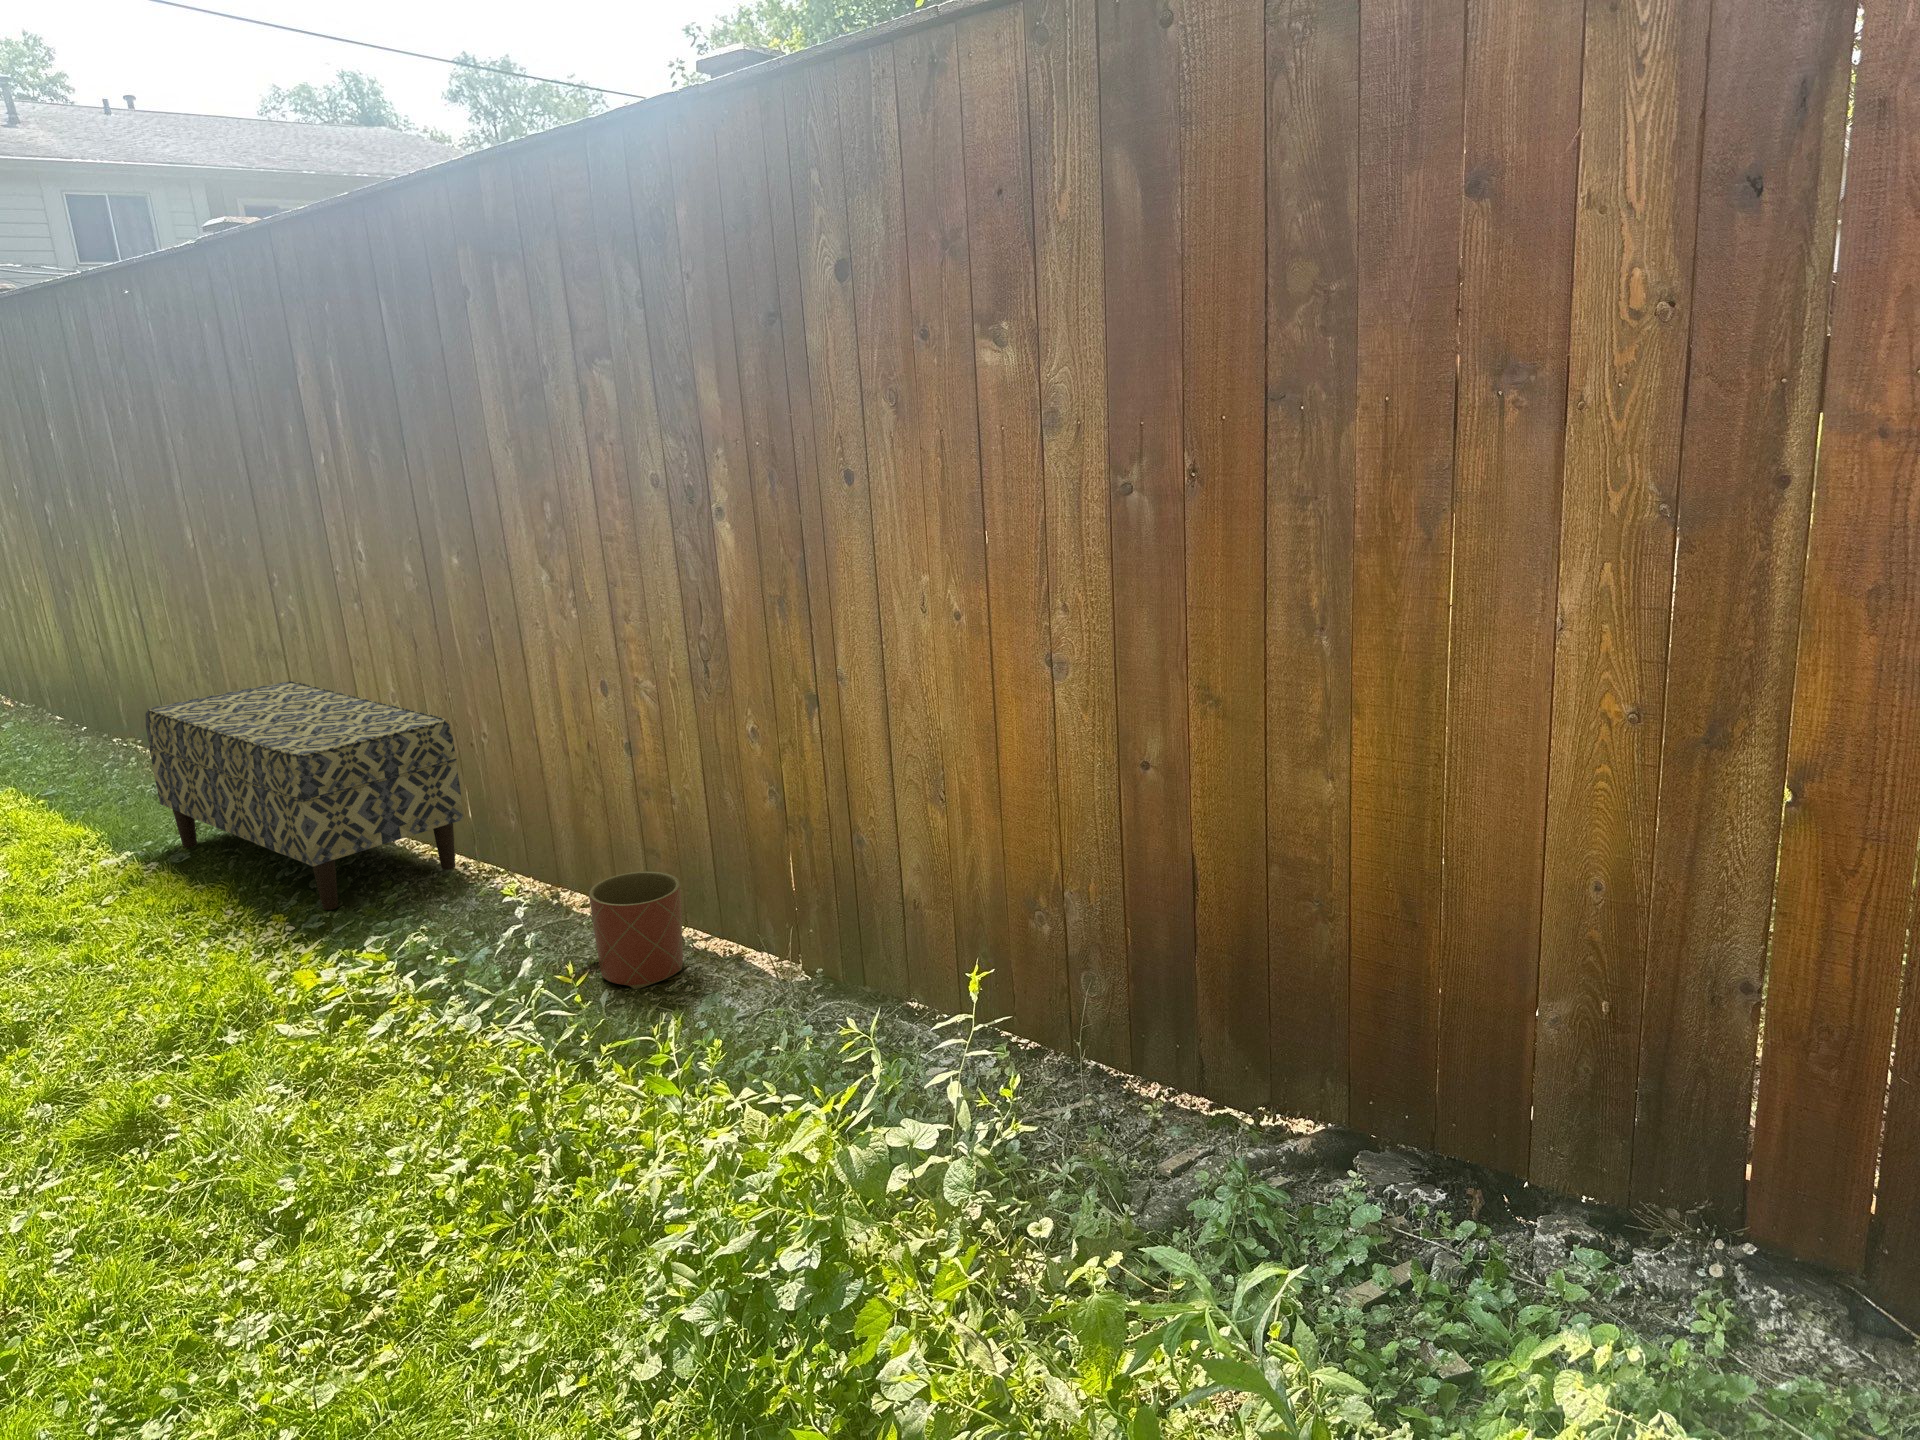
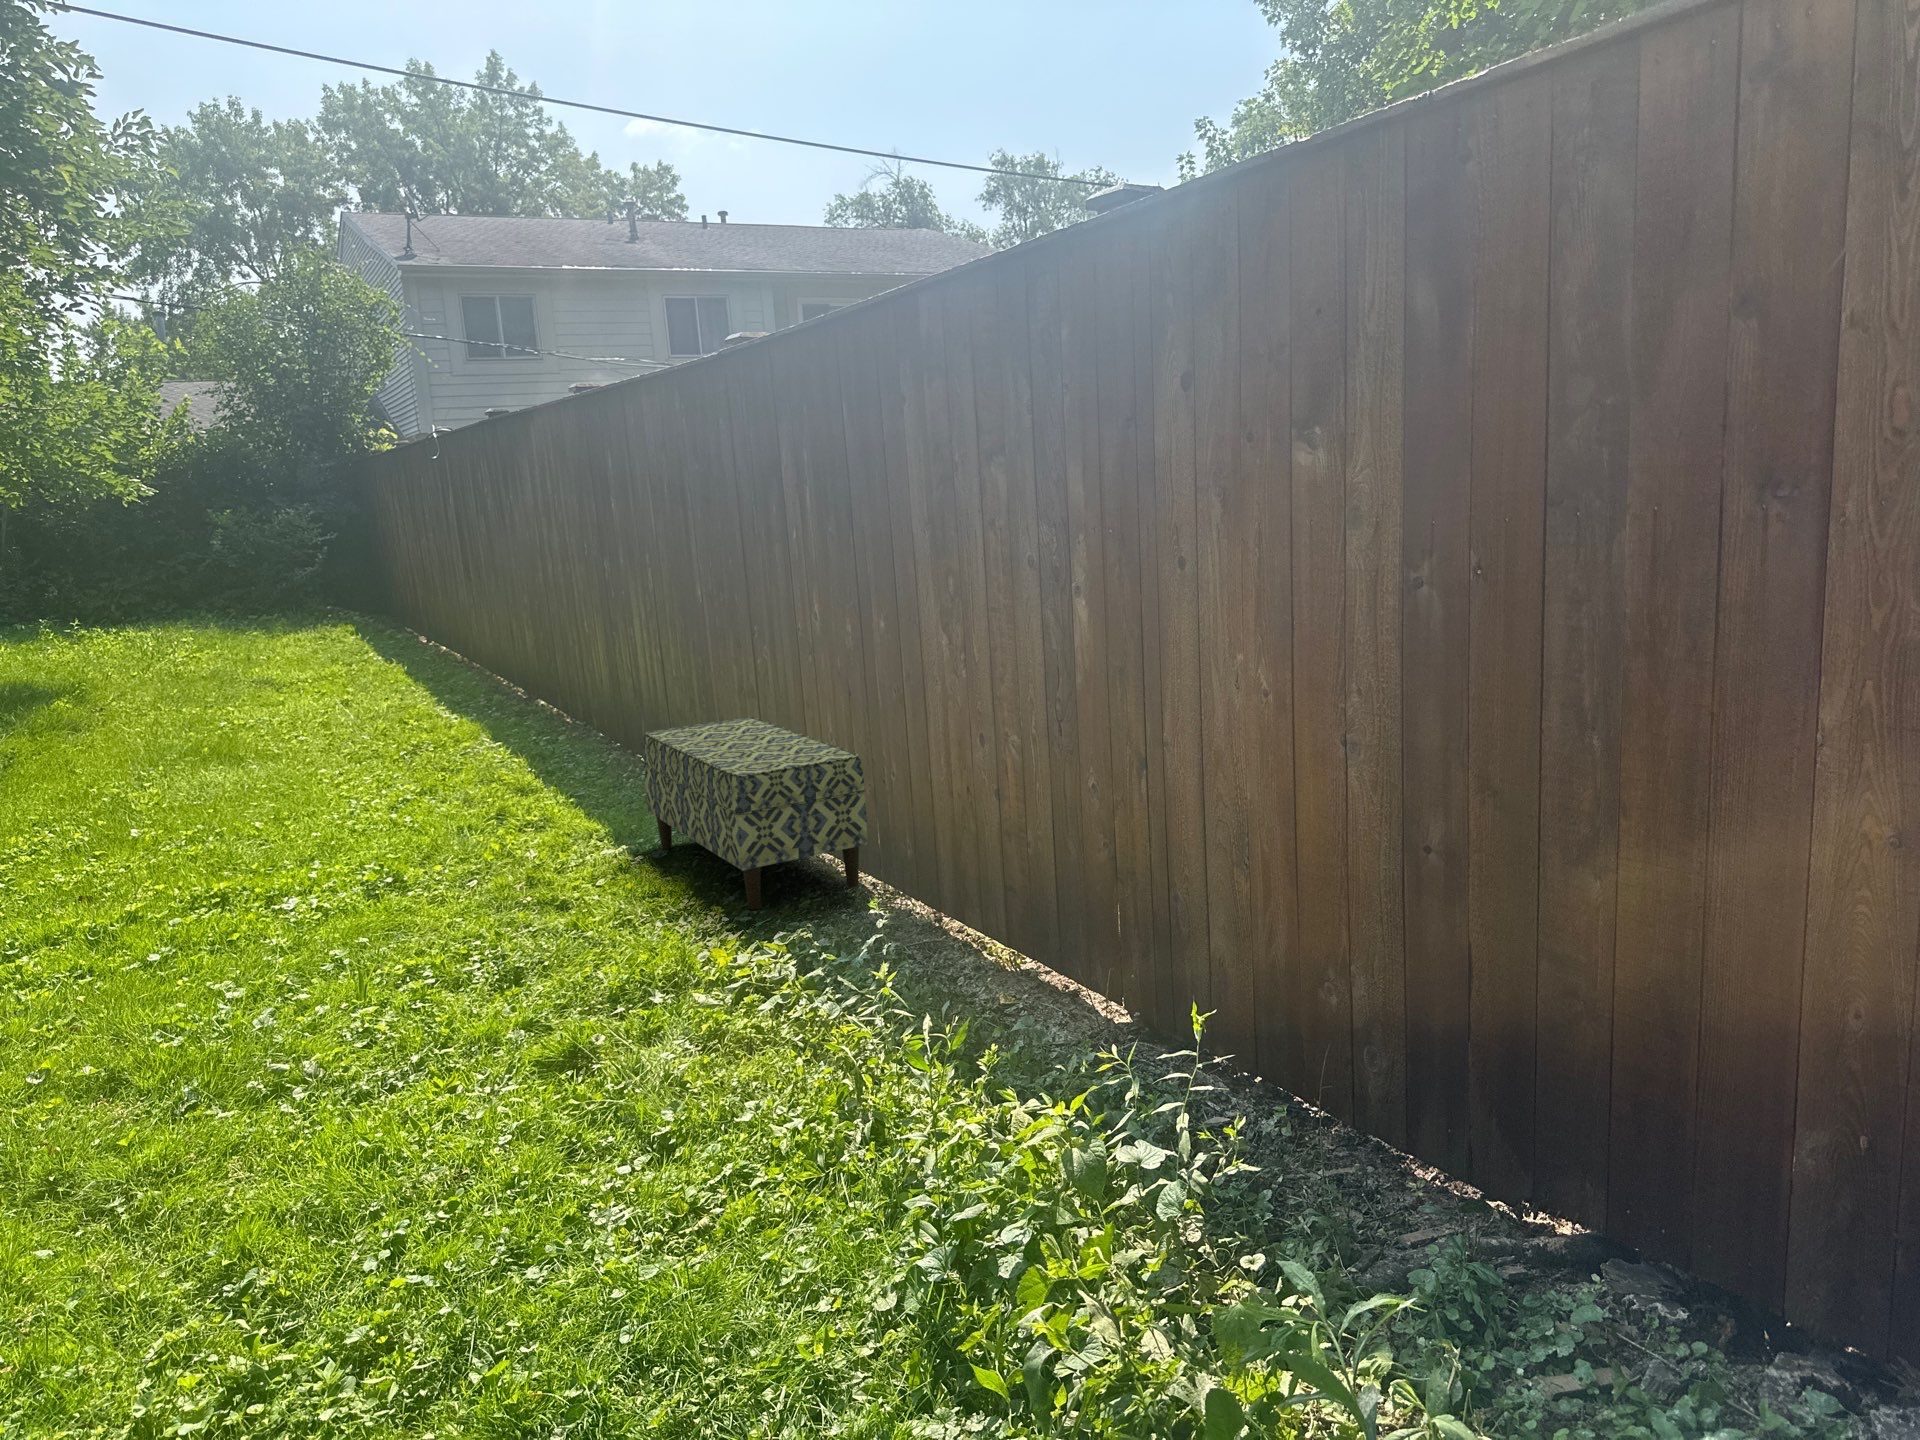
planter: present [589,871,683,989] -> none [946,901,1026,1007]

